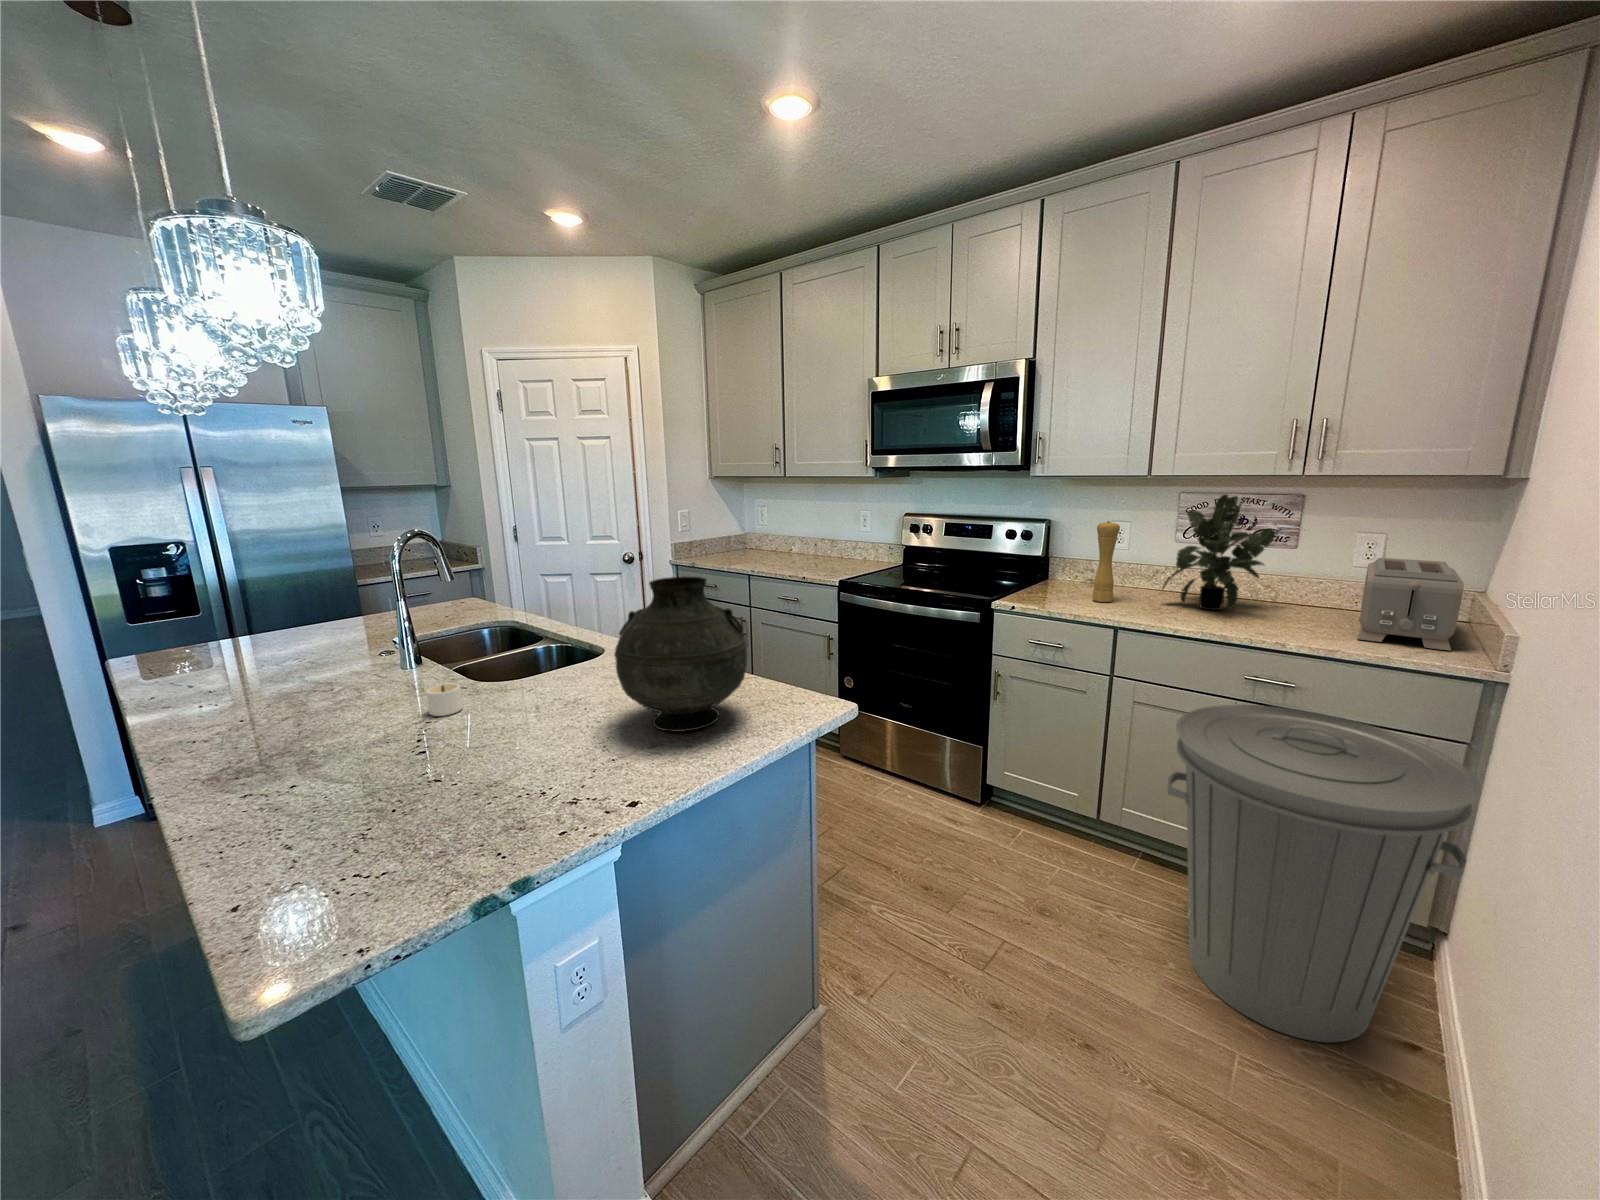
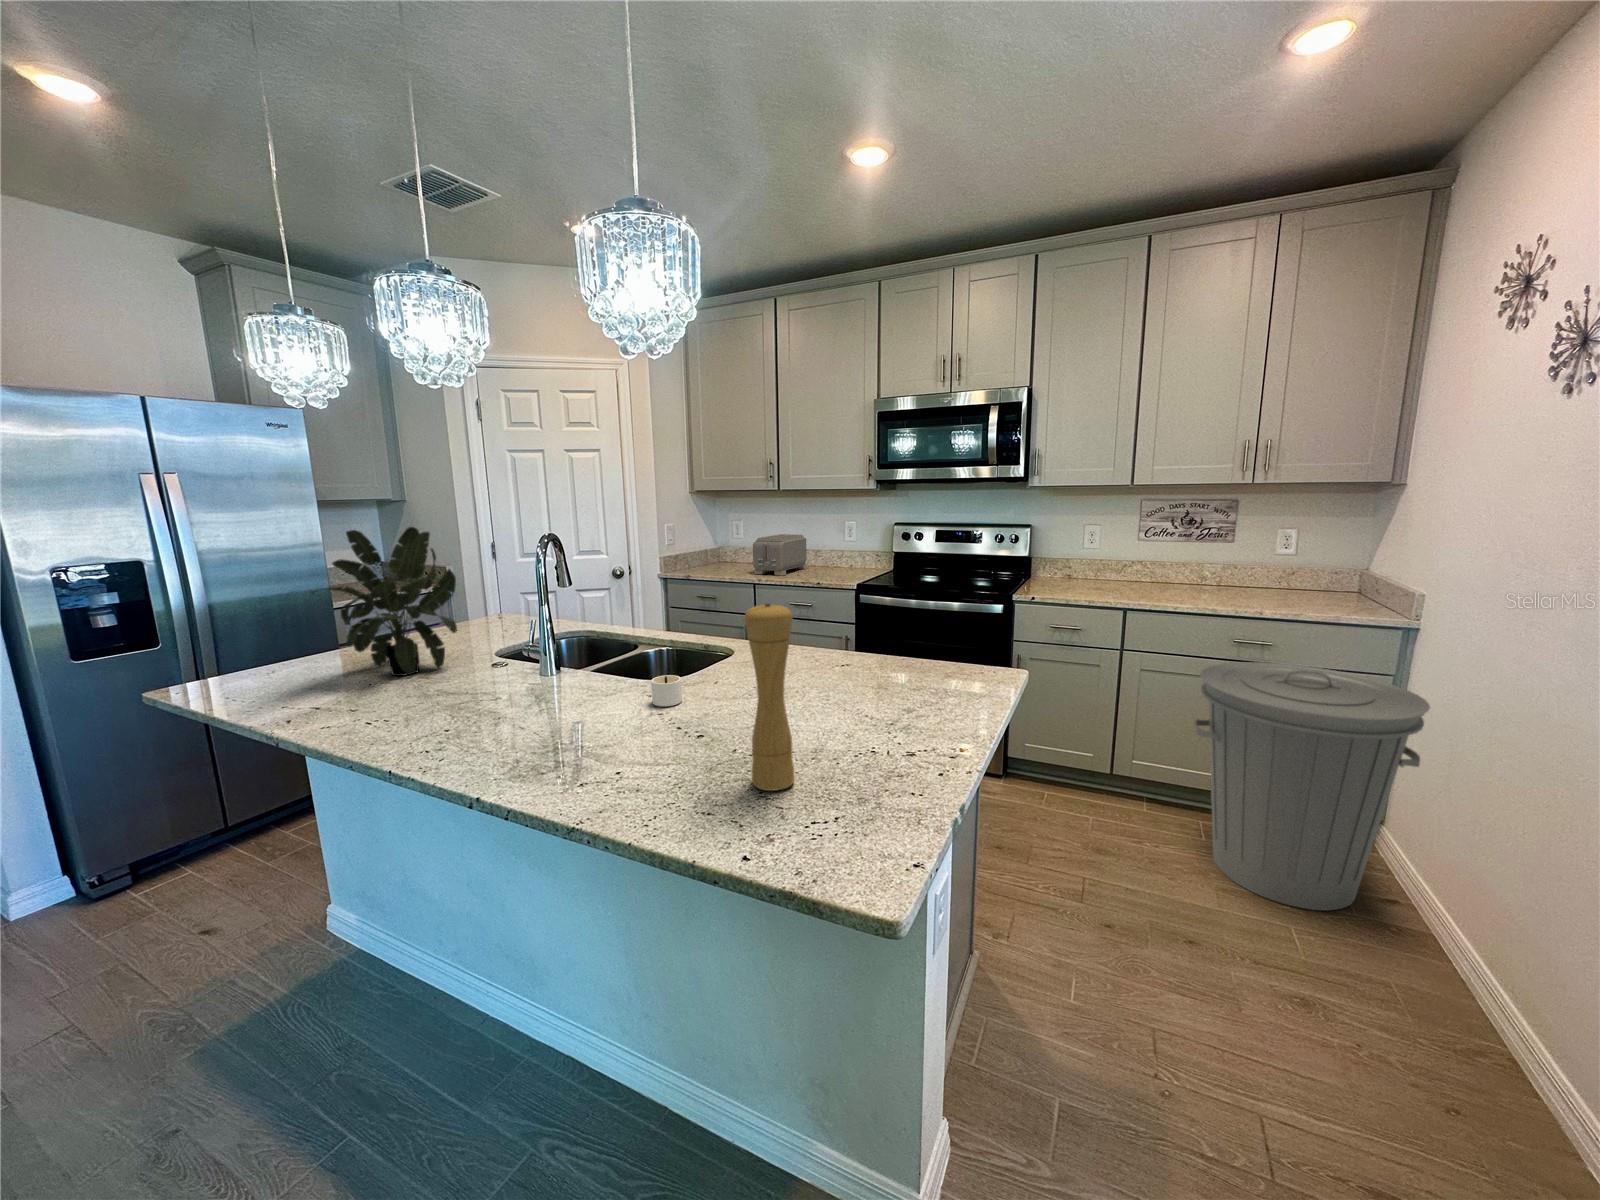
potted plant: present [1162,494,1276,610] -> present [311,527,457,676]
pepper mill: present [1092,521,1120,602] -> present [745,603,794,791]
toaster: present [1357,558,1464,651] -> present [753,534,808,576]
vase: present [614,577,747,732] -> none [851,562,970,698]

